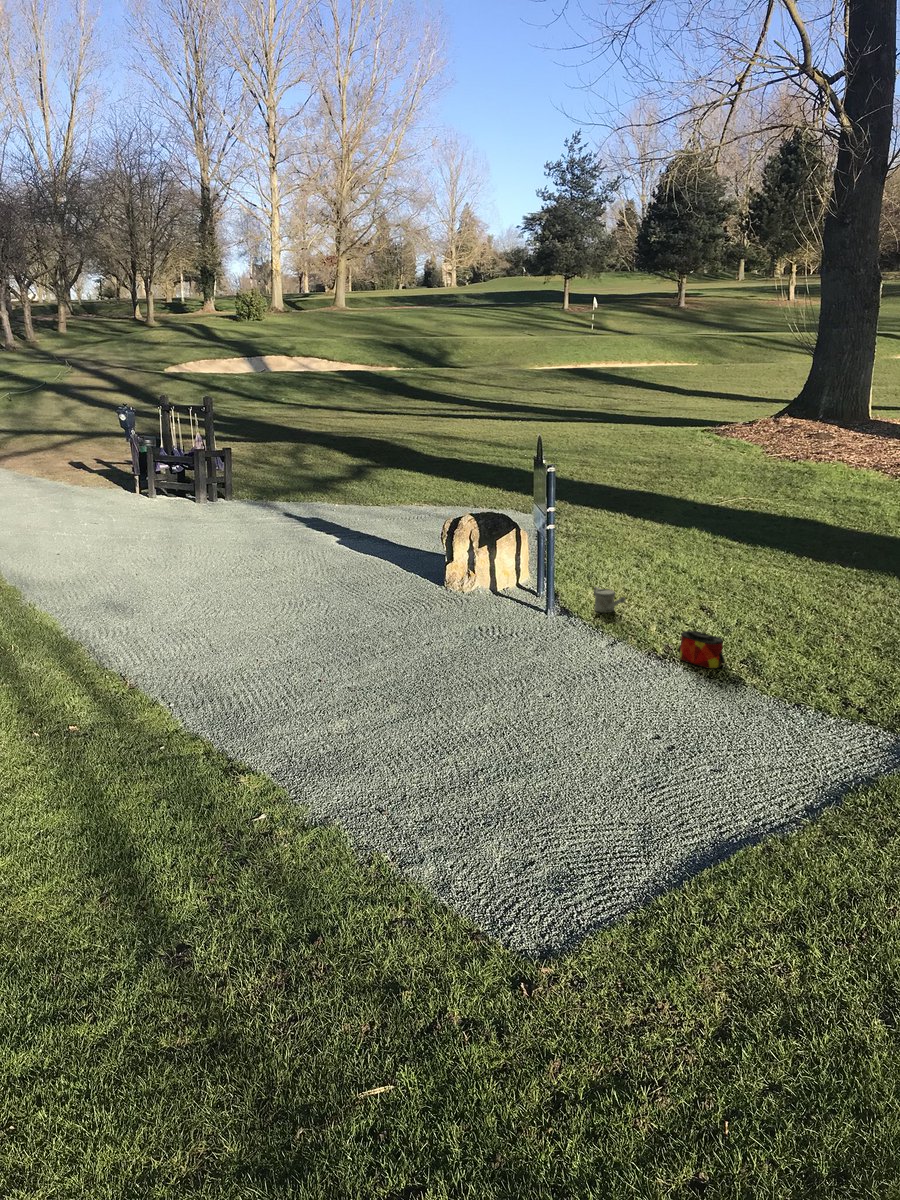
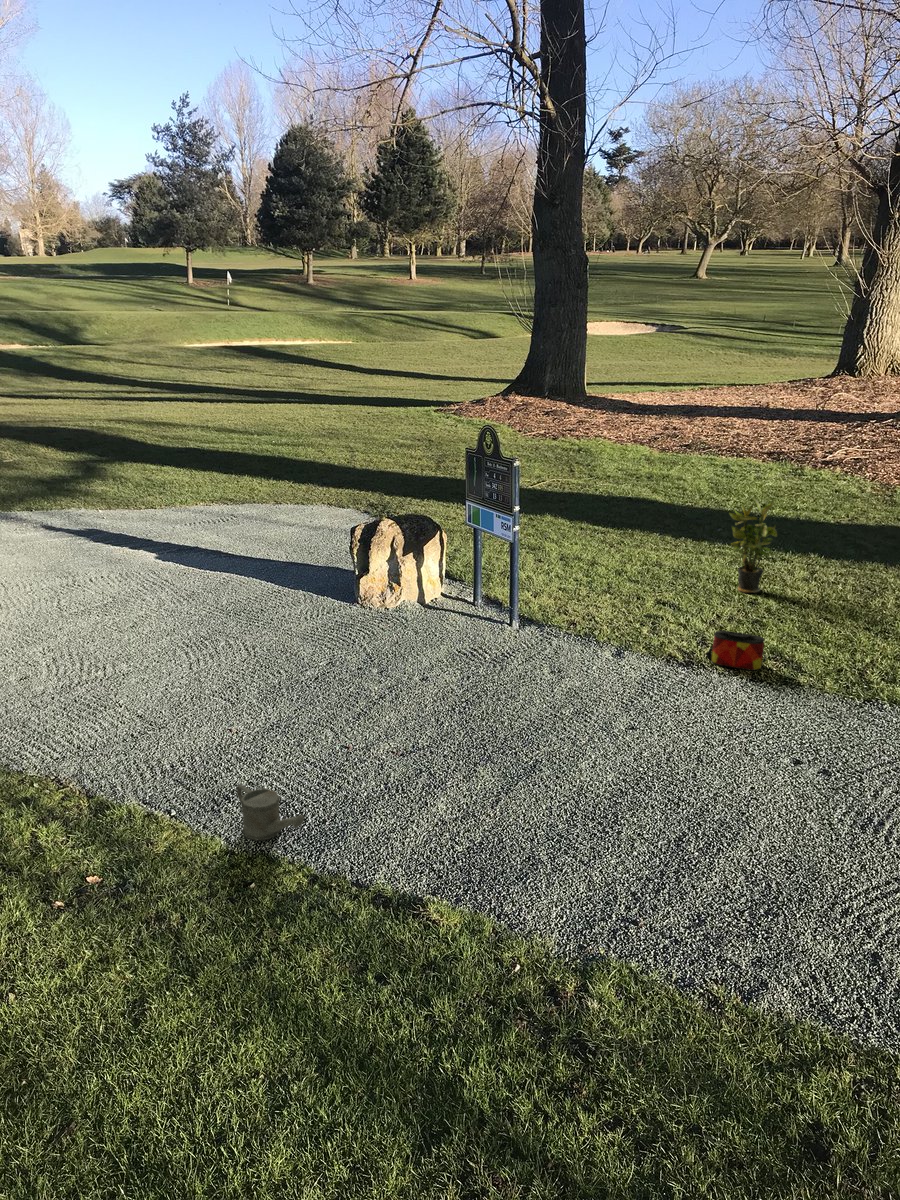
potted plant: none [780,517,833,610] -> present [730,497,777,593]
watering can: present [594,587,625,613] -> present [237,784,304,841]

